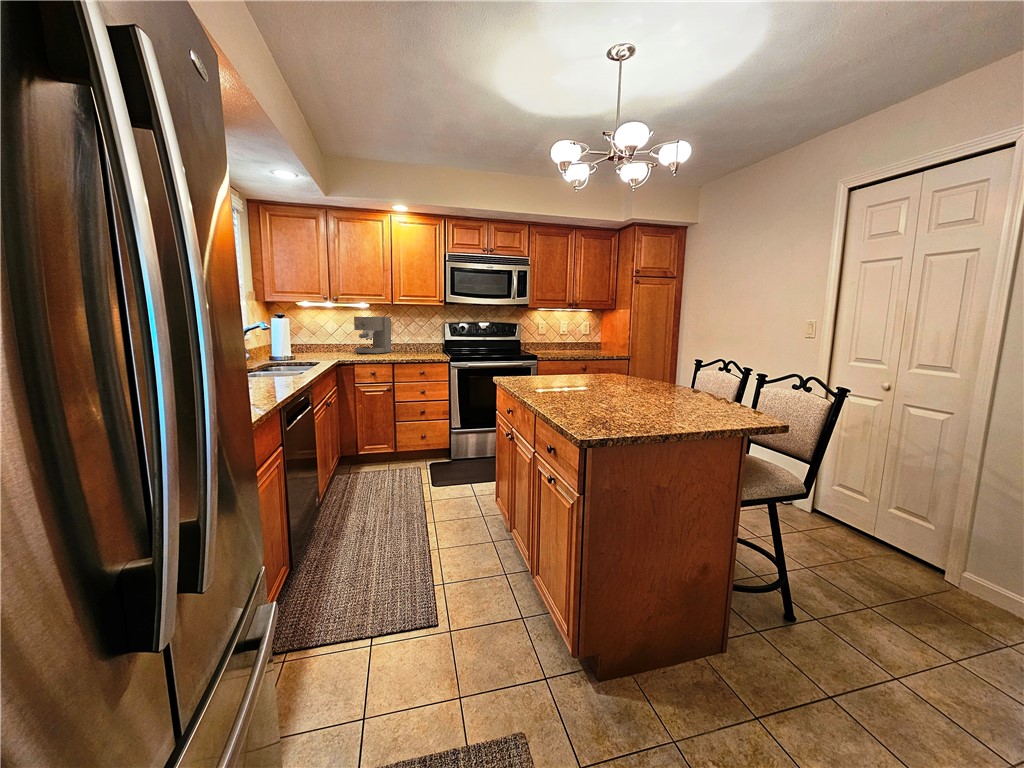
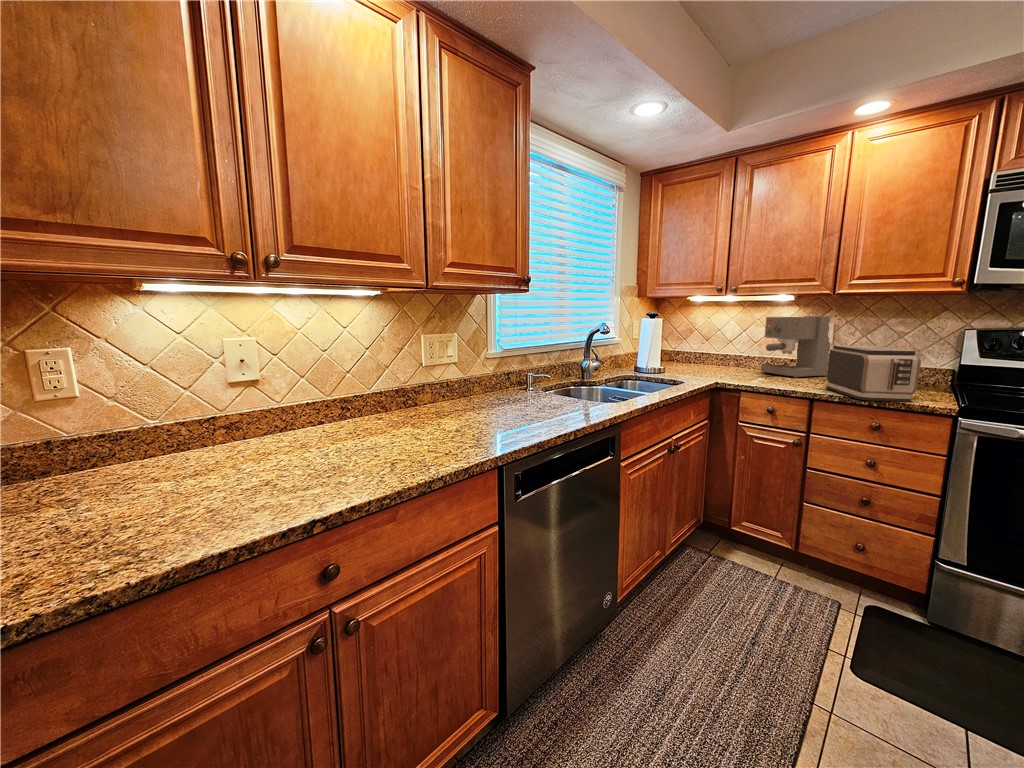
toaster: none [396,332,435,359] -> present [826,346,921,402]

